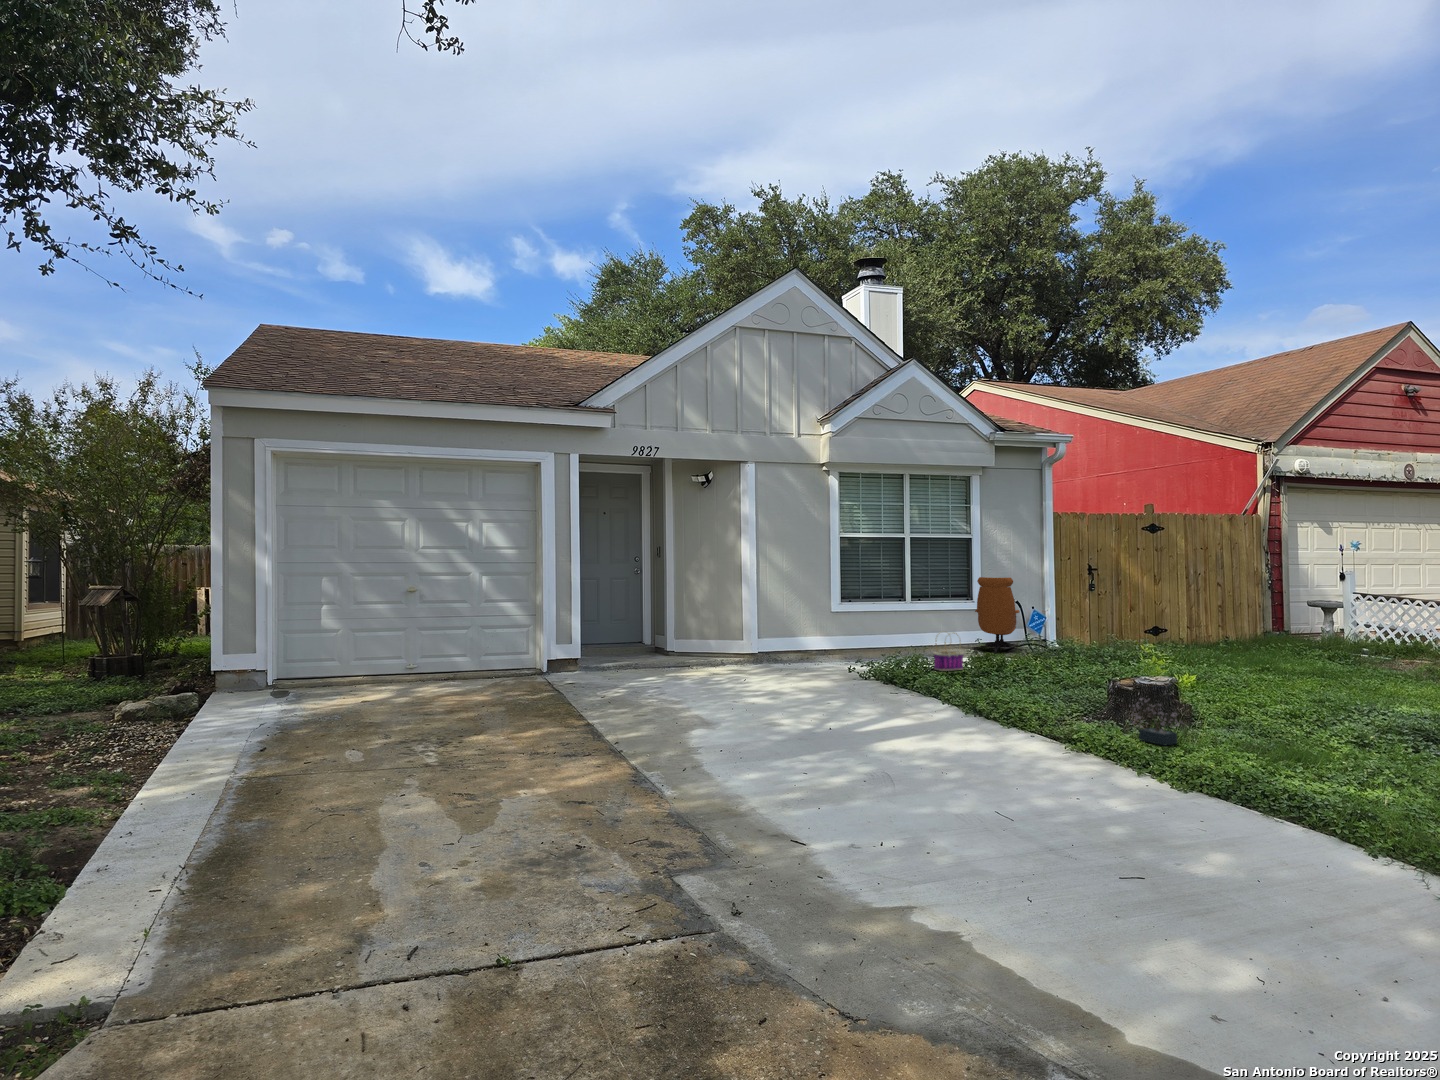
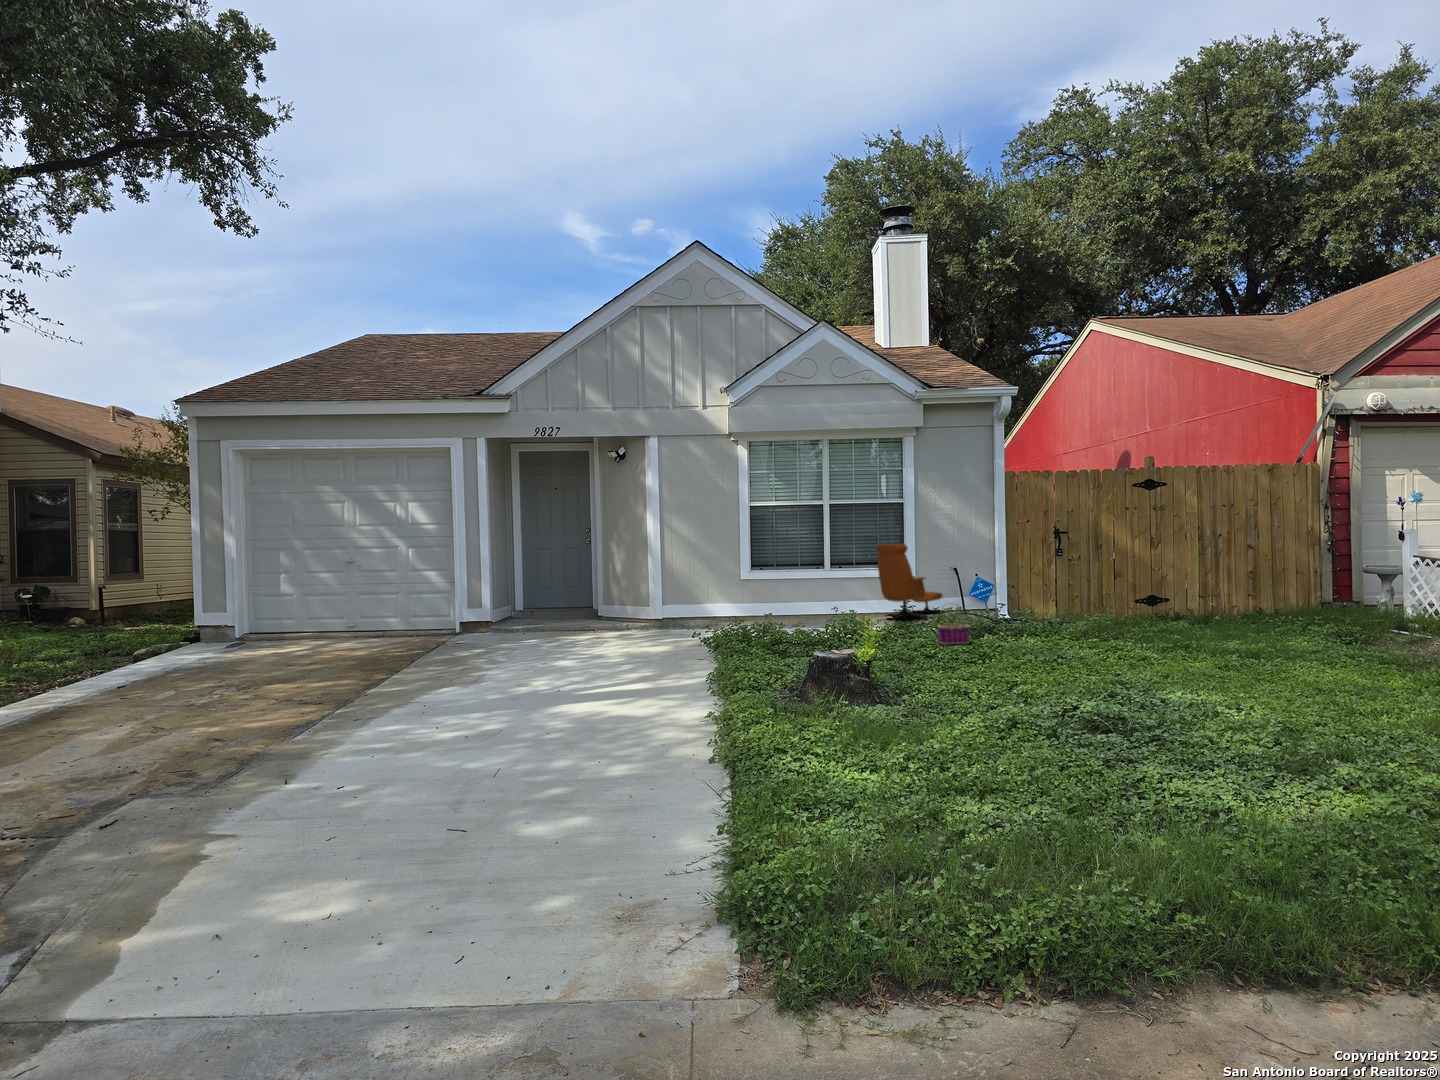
basket: present [934,632,964,671] -> present [937,603,970,644]
decorative plant: present [1132,698,1179,746] -> none [777,667,815,713]

